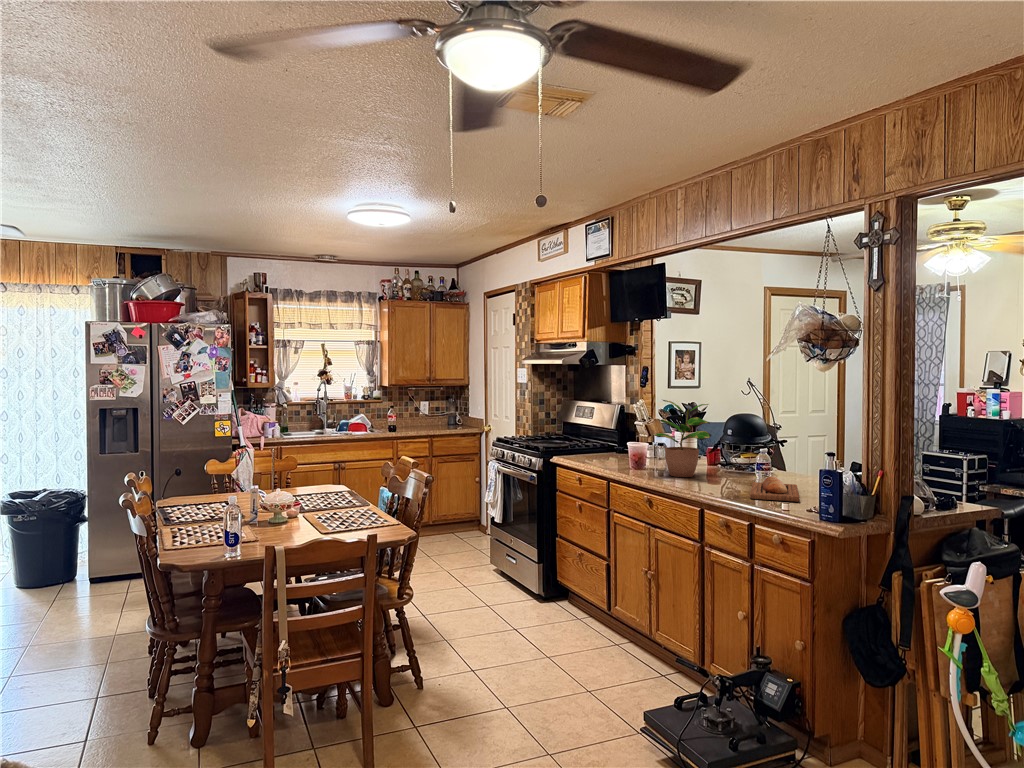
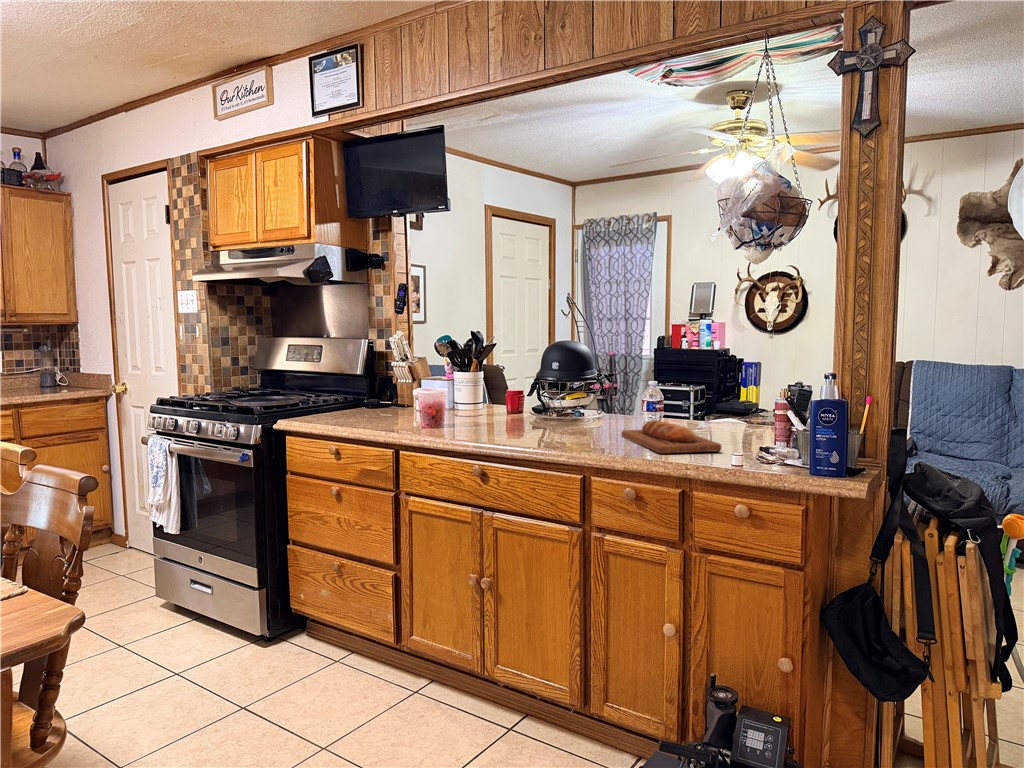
potted plant: present [653,400,711,477] -> none [467,317,561,432]

